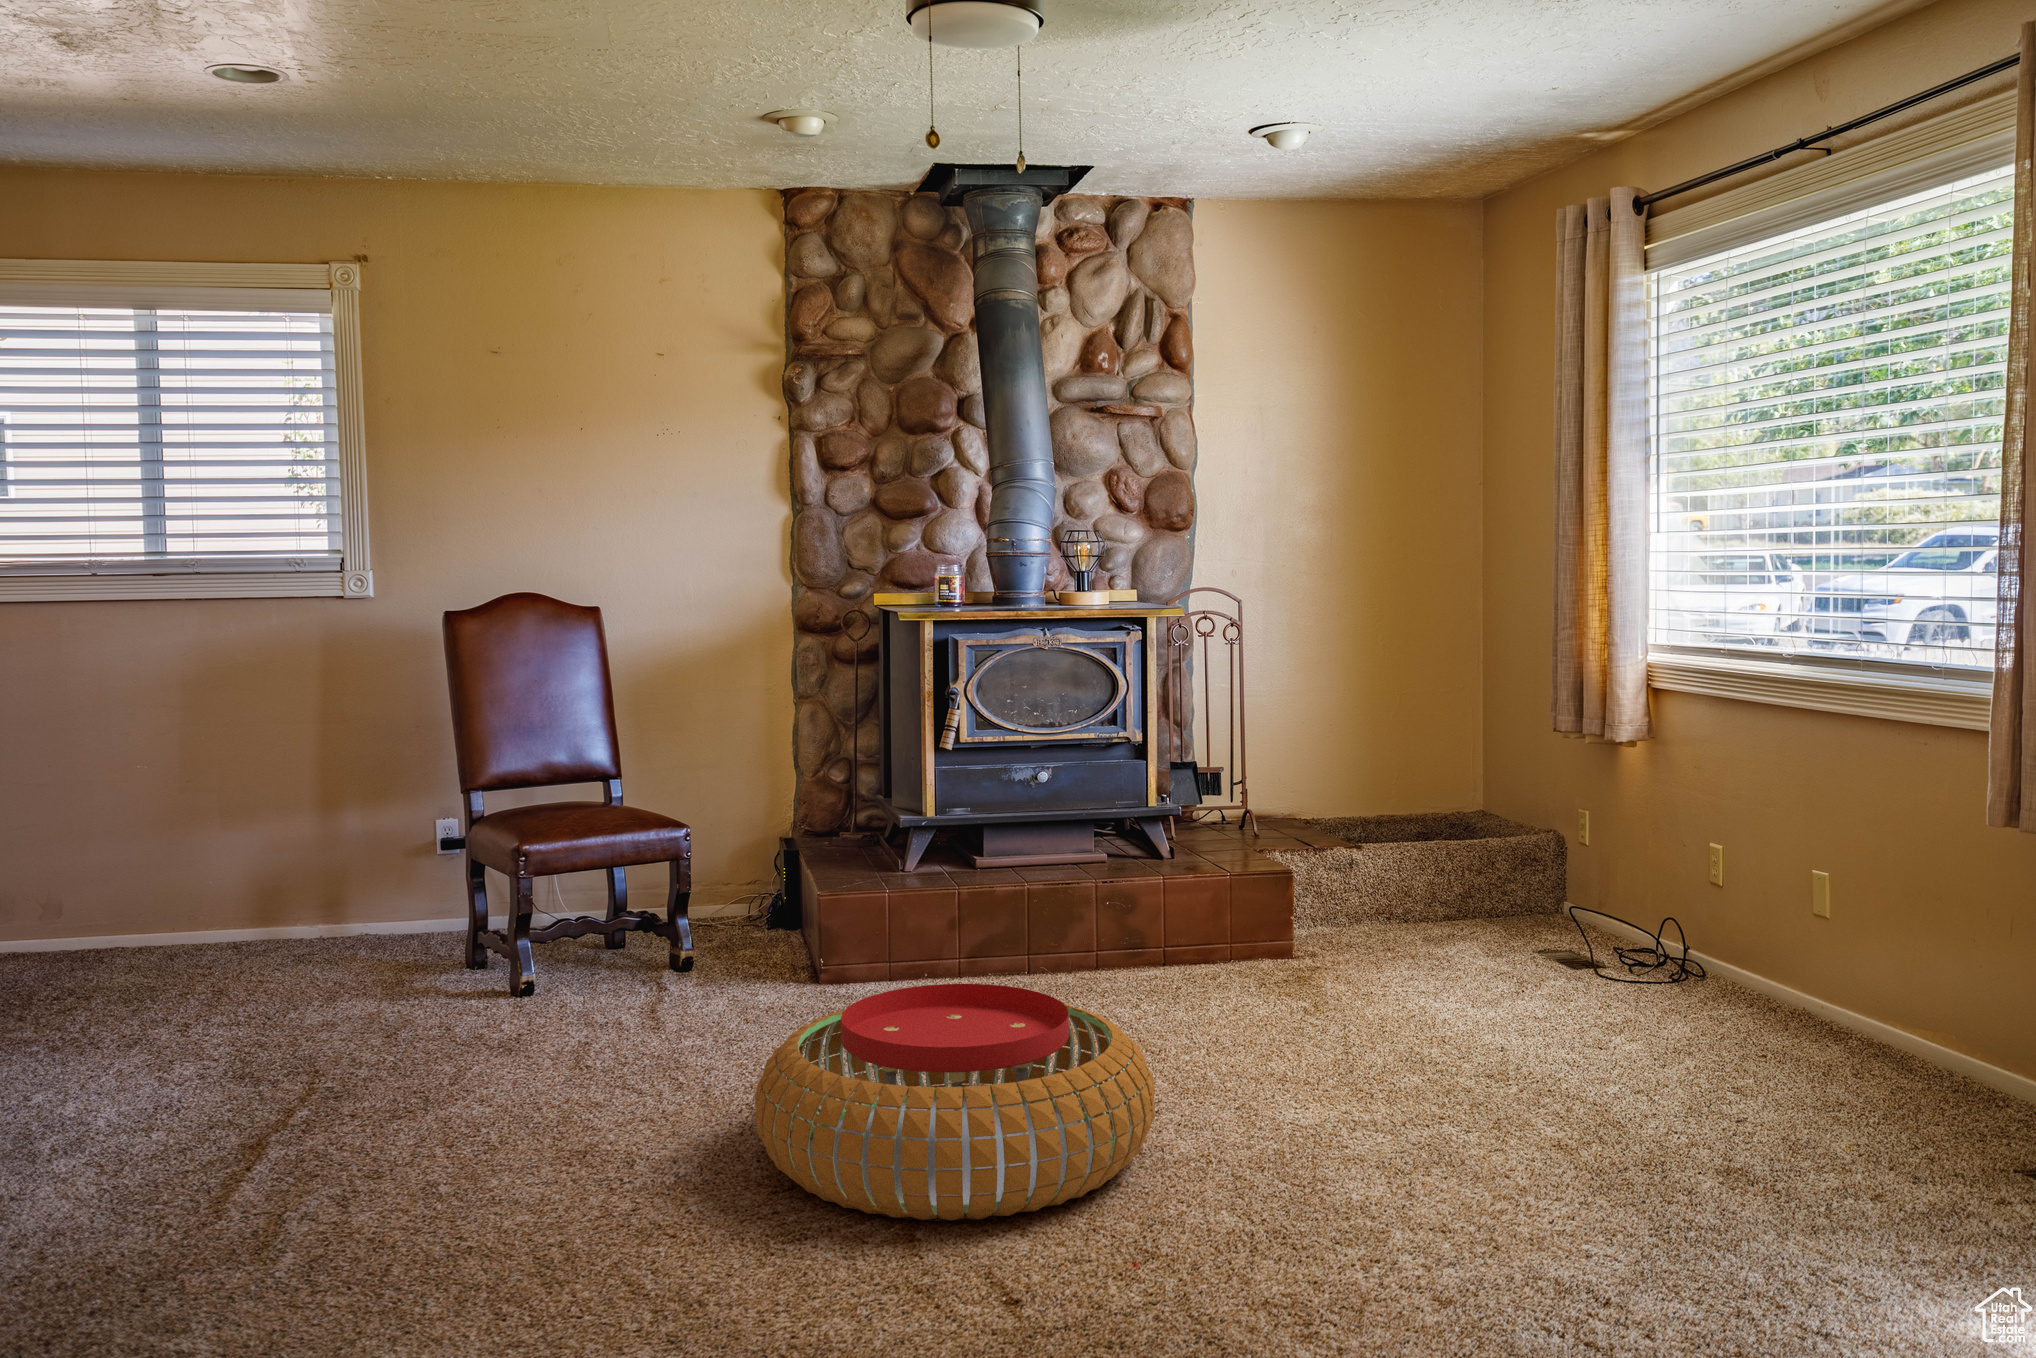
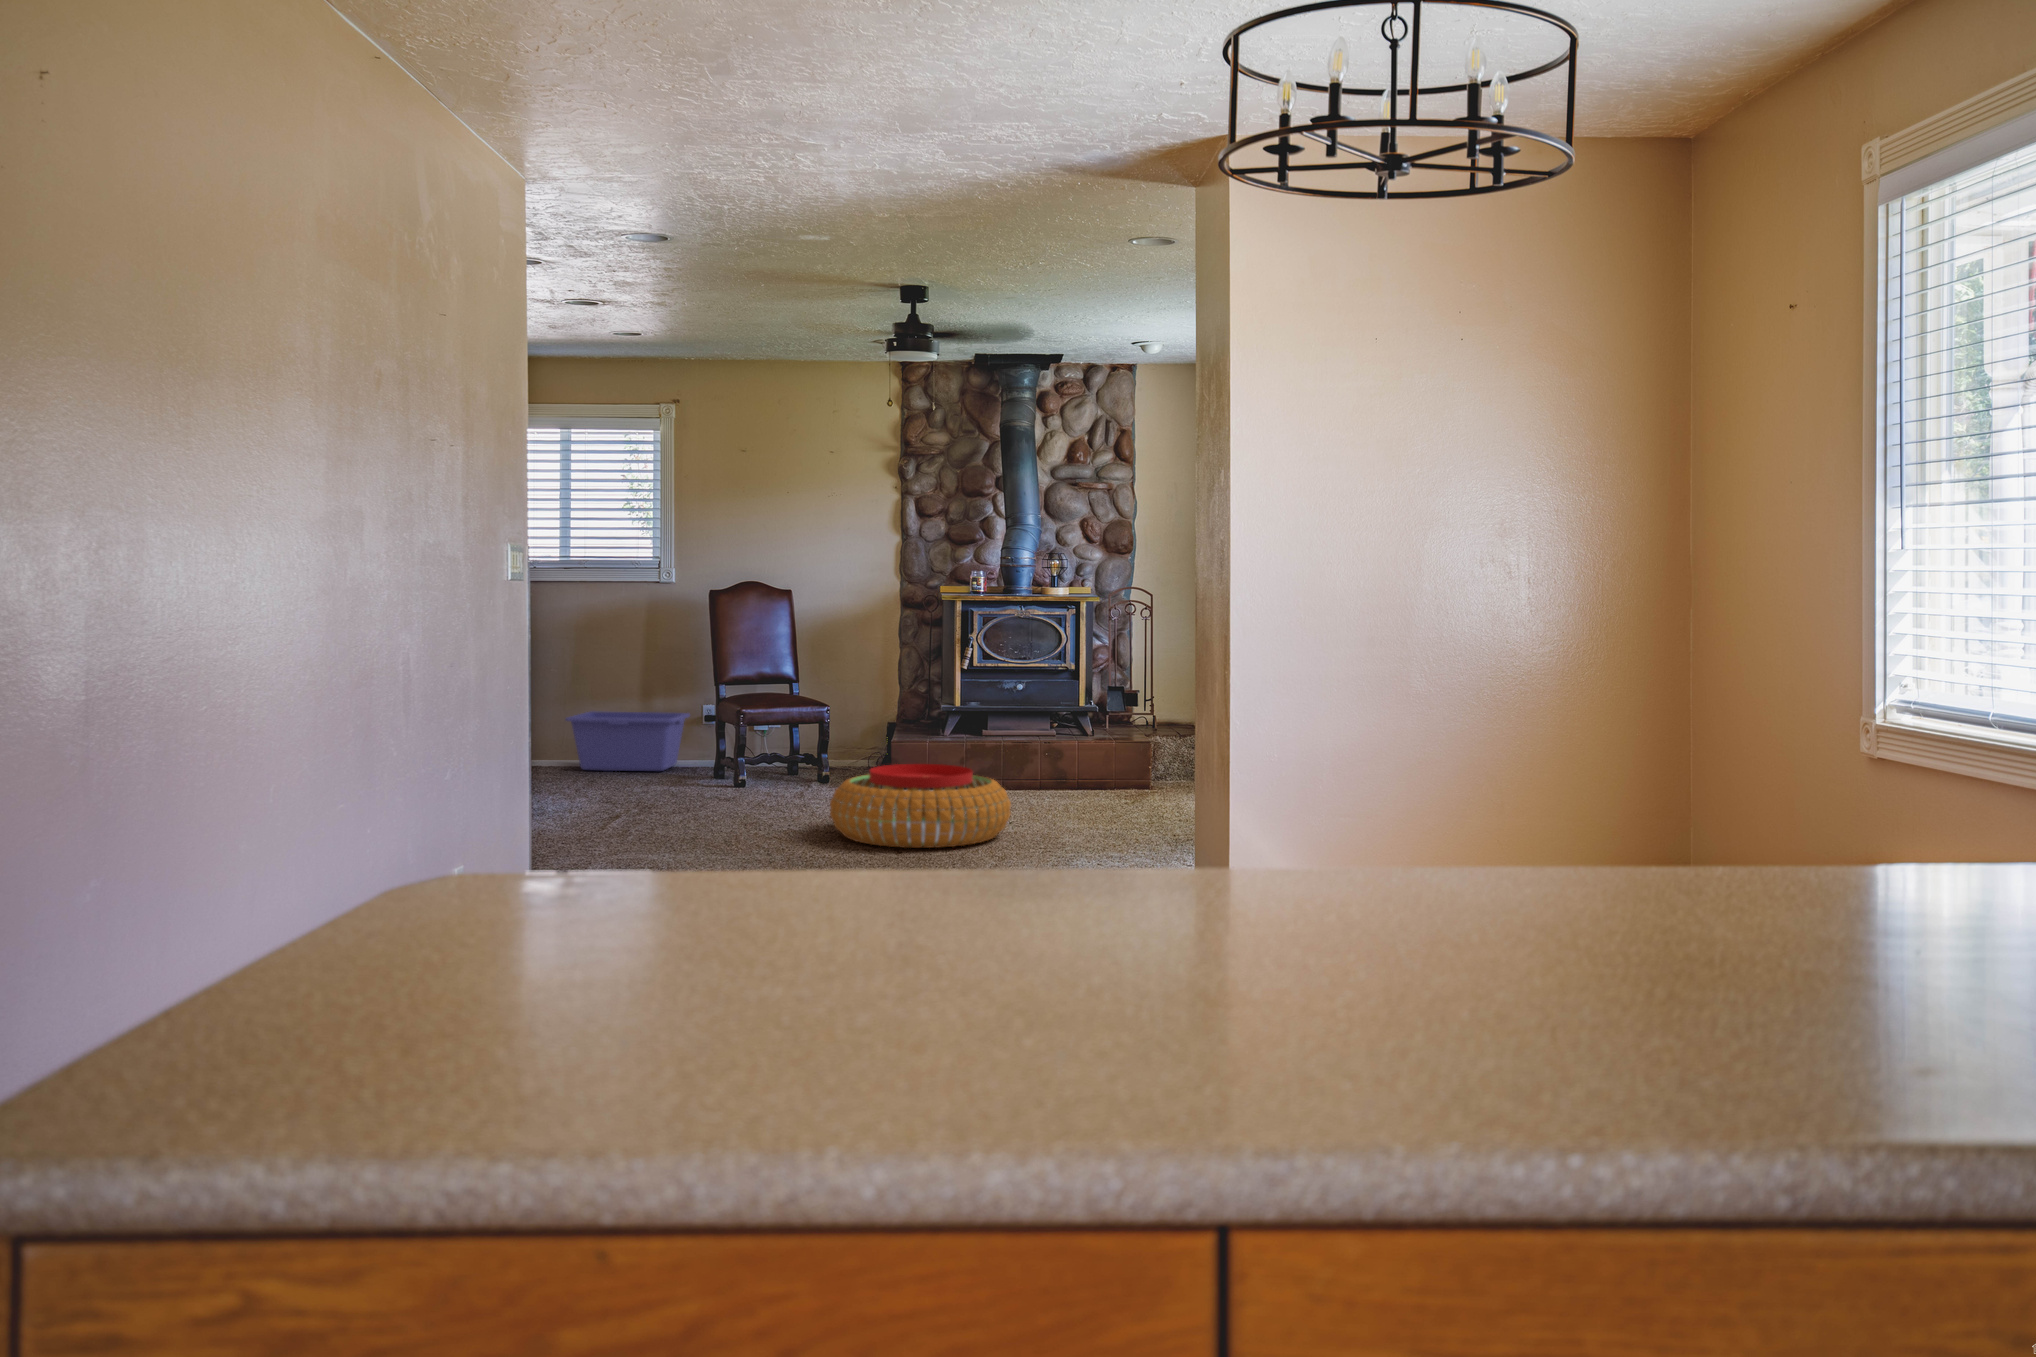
storage bin: none [158,839,411,964] -> present [566,711,690,771]

